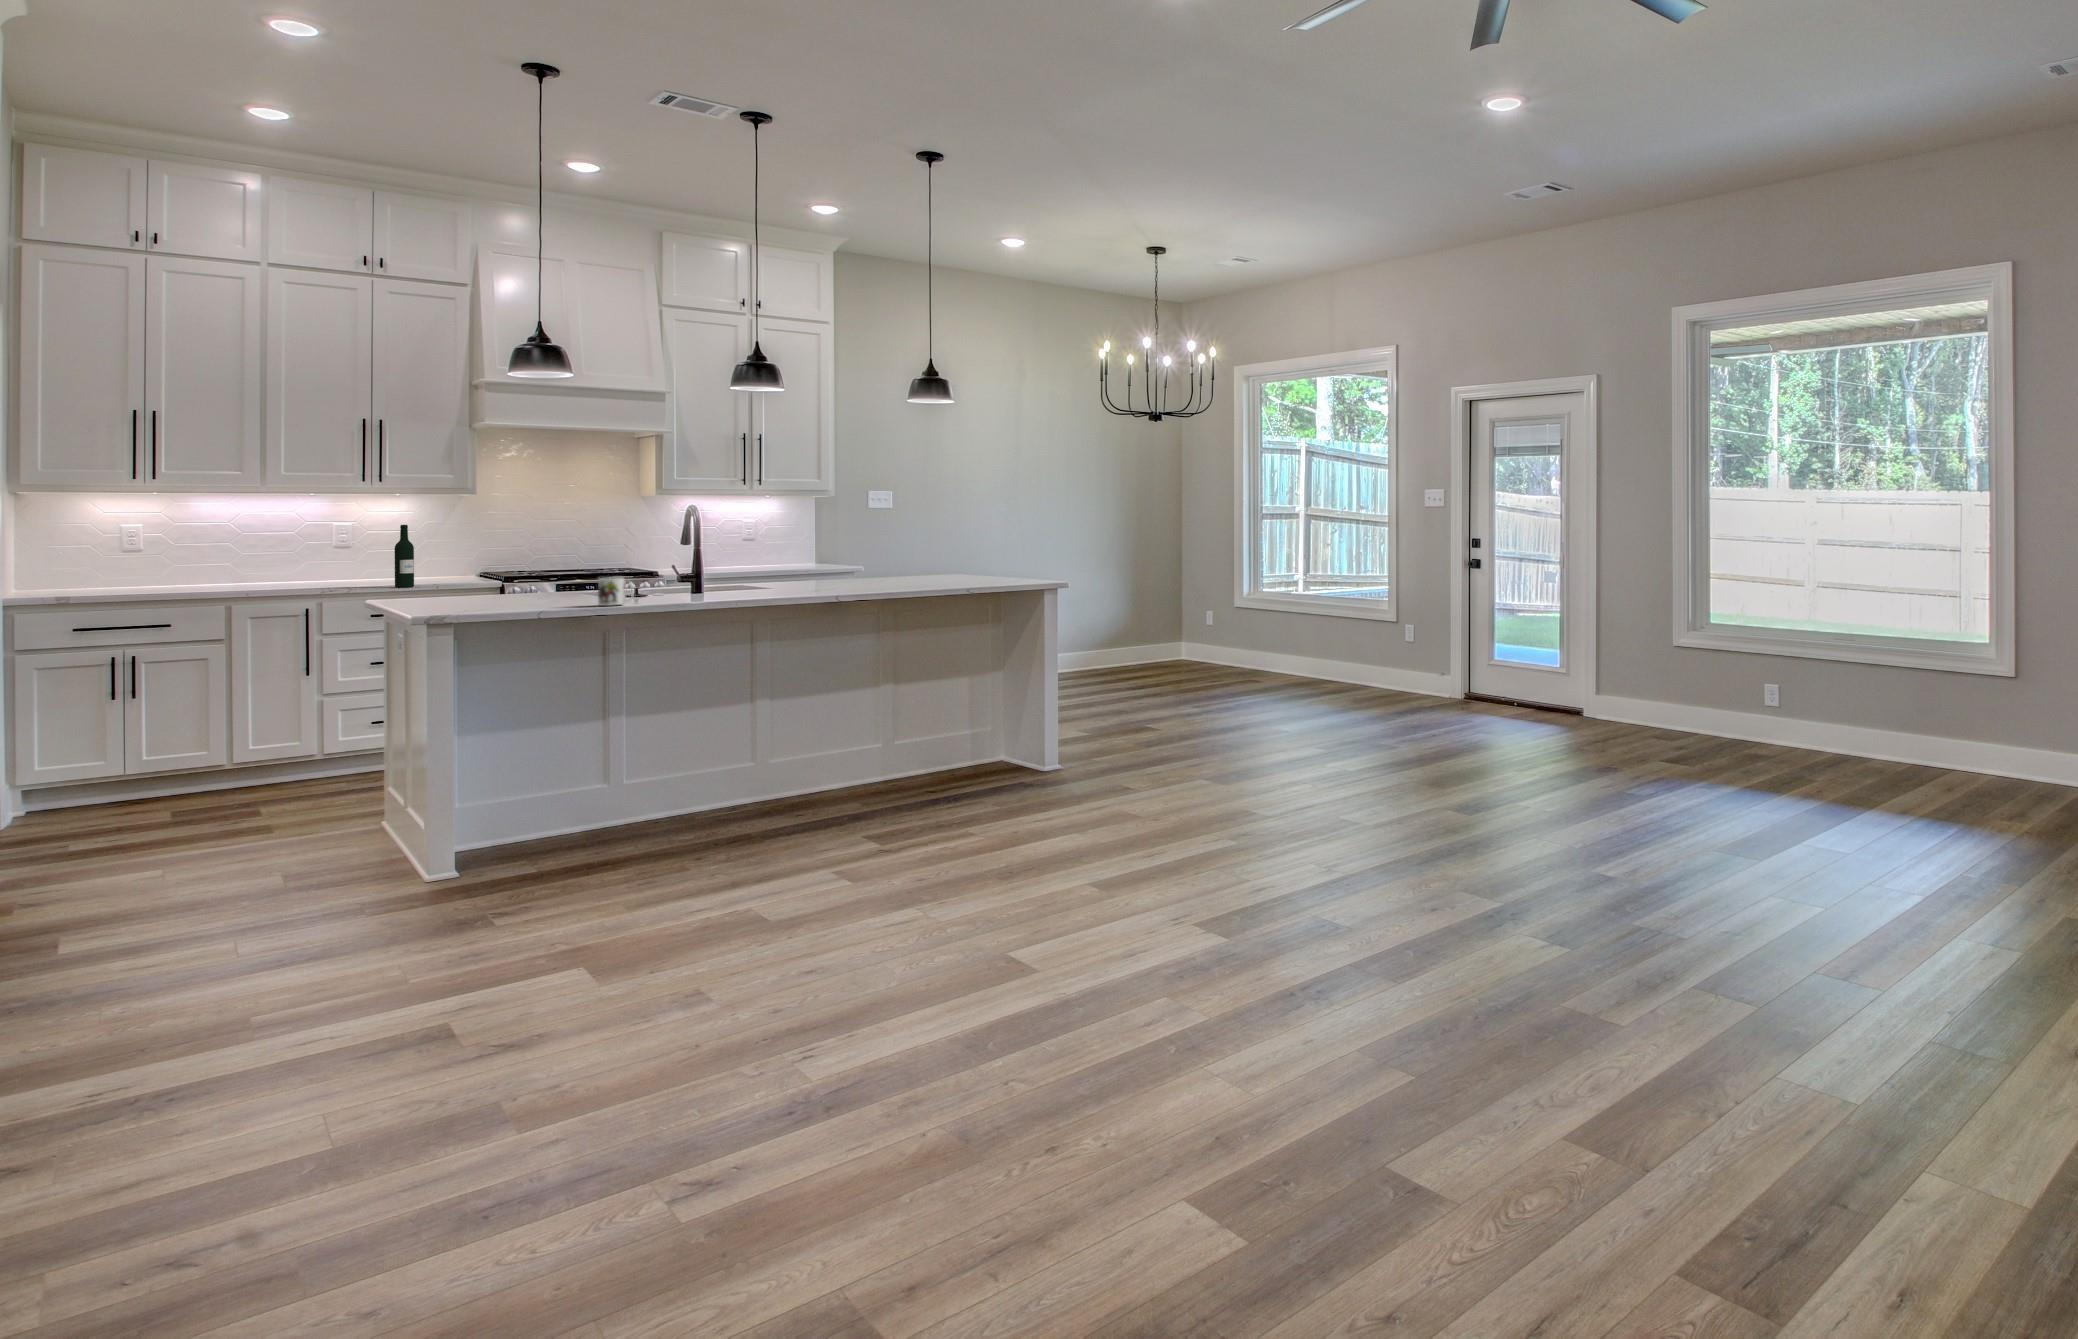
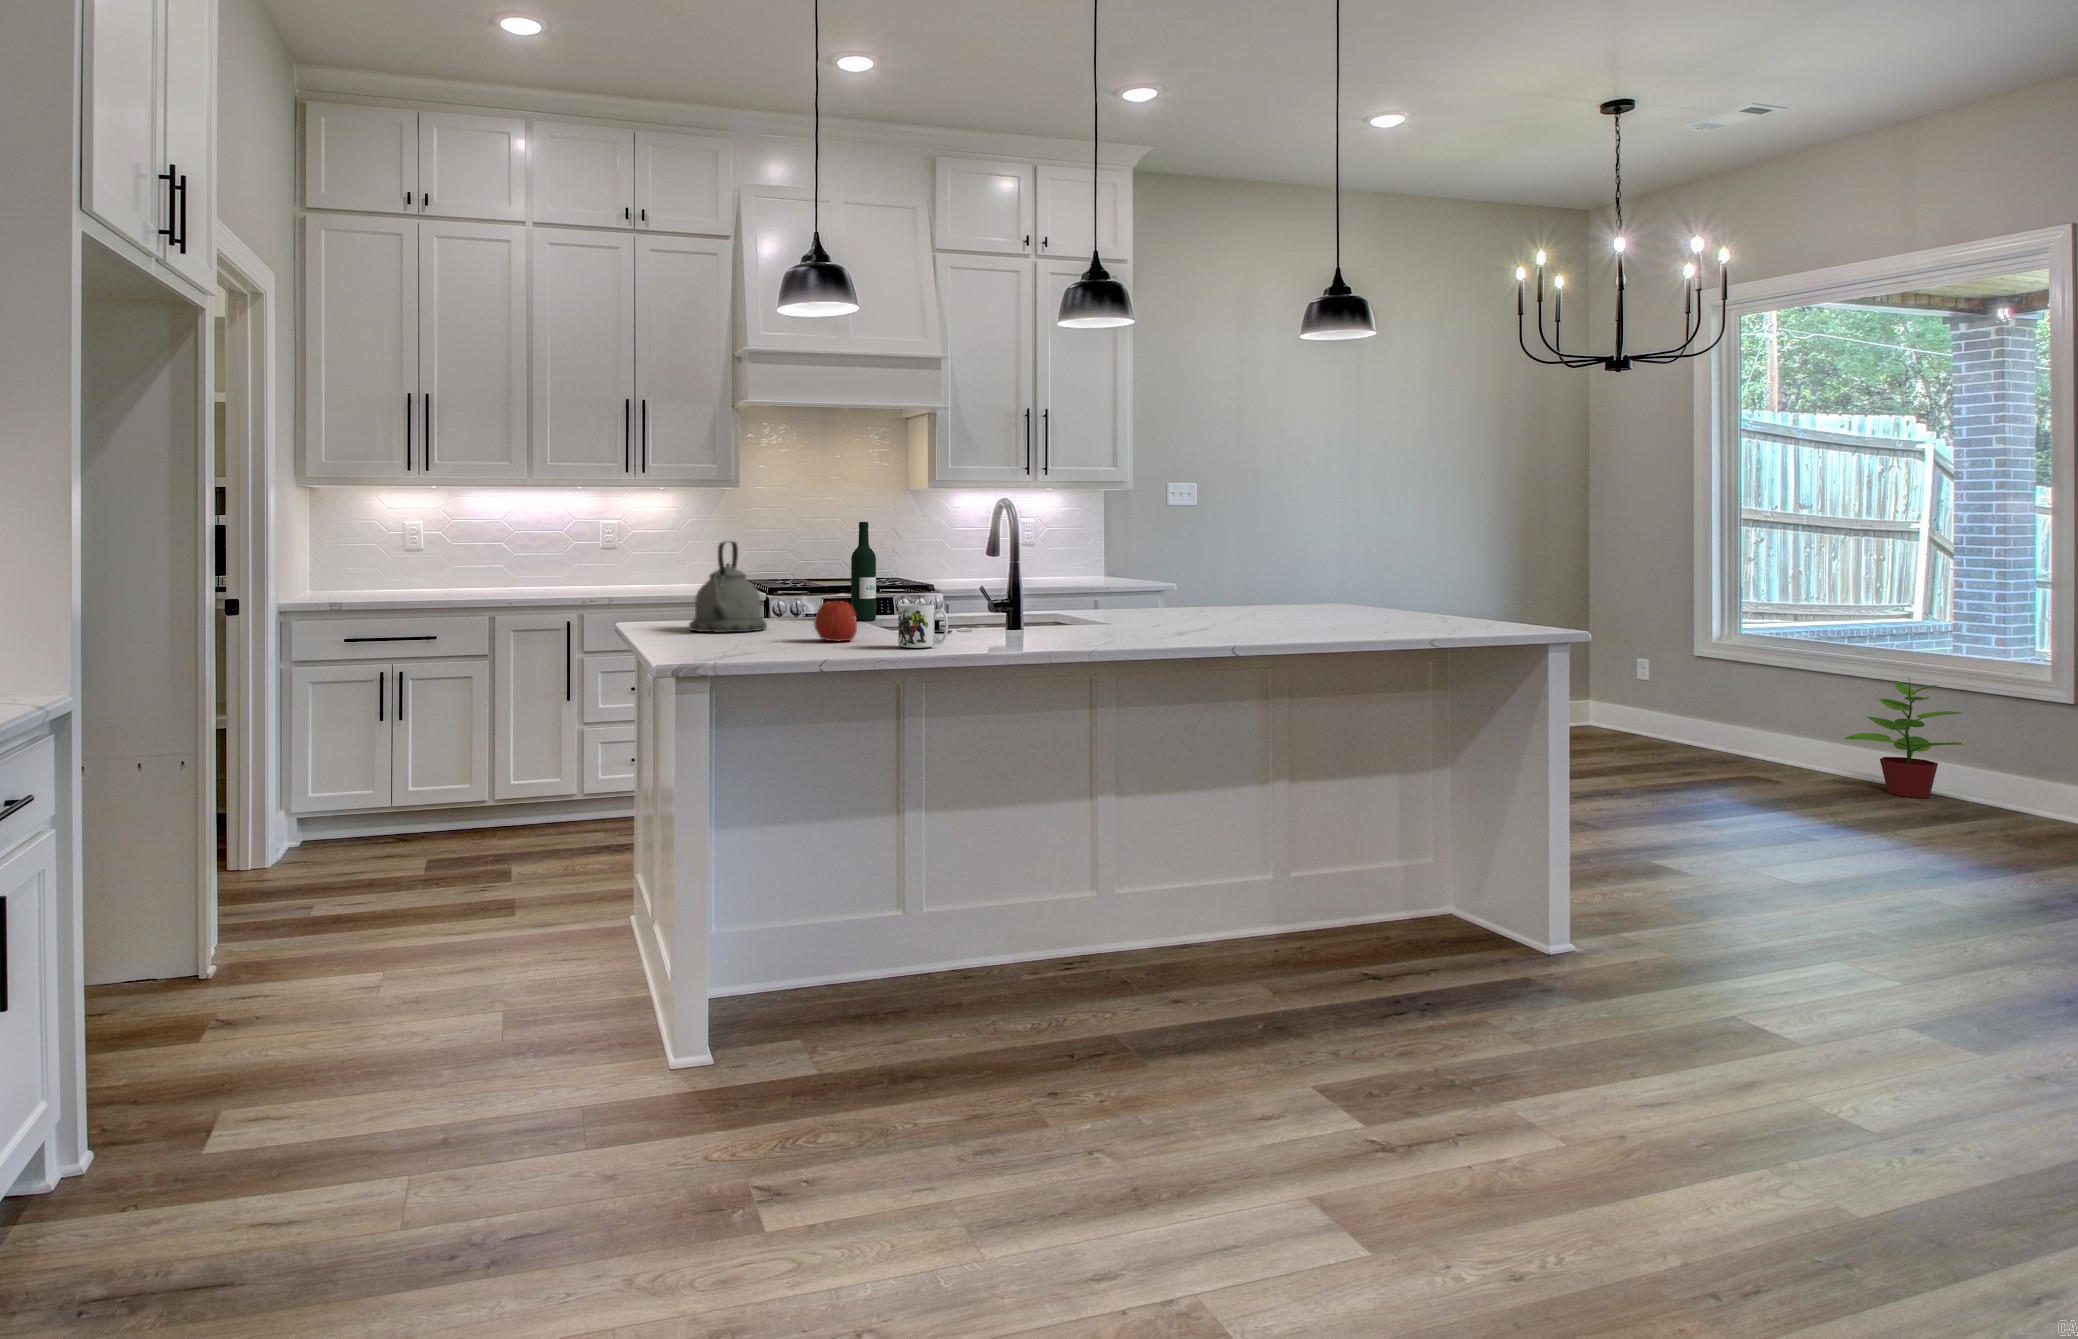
wine bottle: present [395,525,414,587] -> present [851,522,876,621]
kettle: none [435,539,501,604] -> present [689,541,767,632]
apple: none [537,577,570,605] -> present [814,601,857,641]
potted plant: none [1294,612,1353,685] -> present [1845,680,1963,798]

